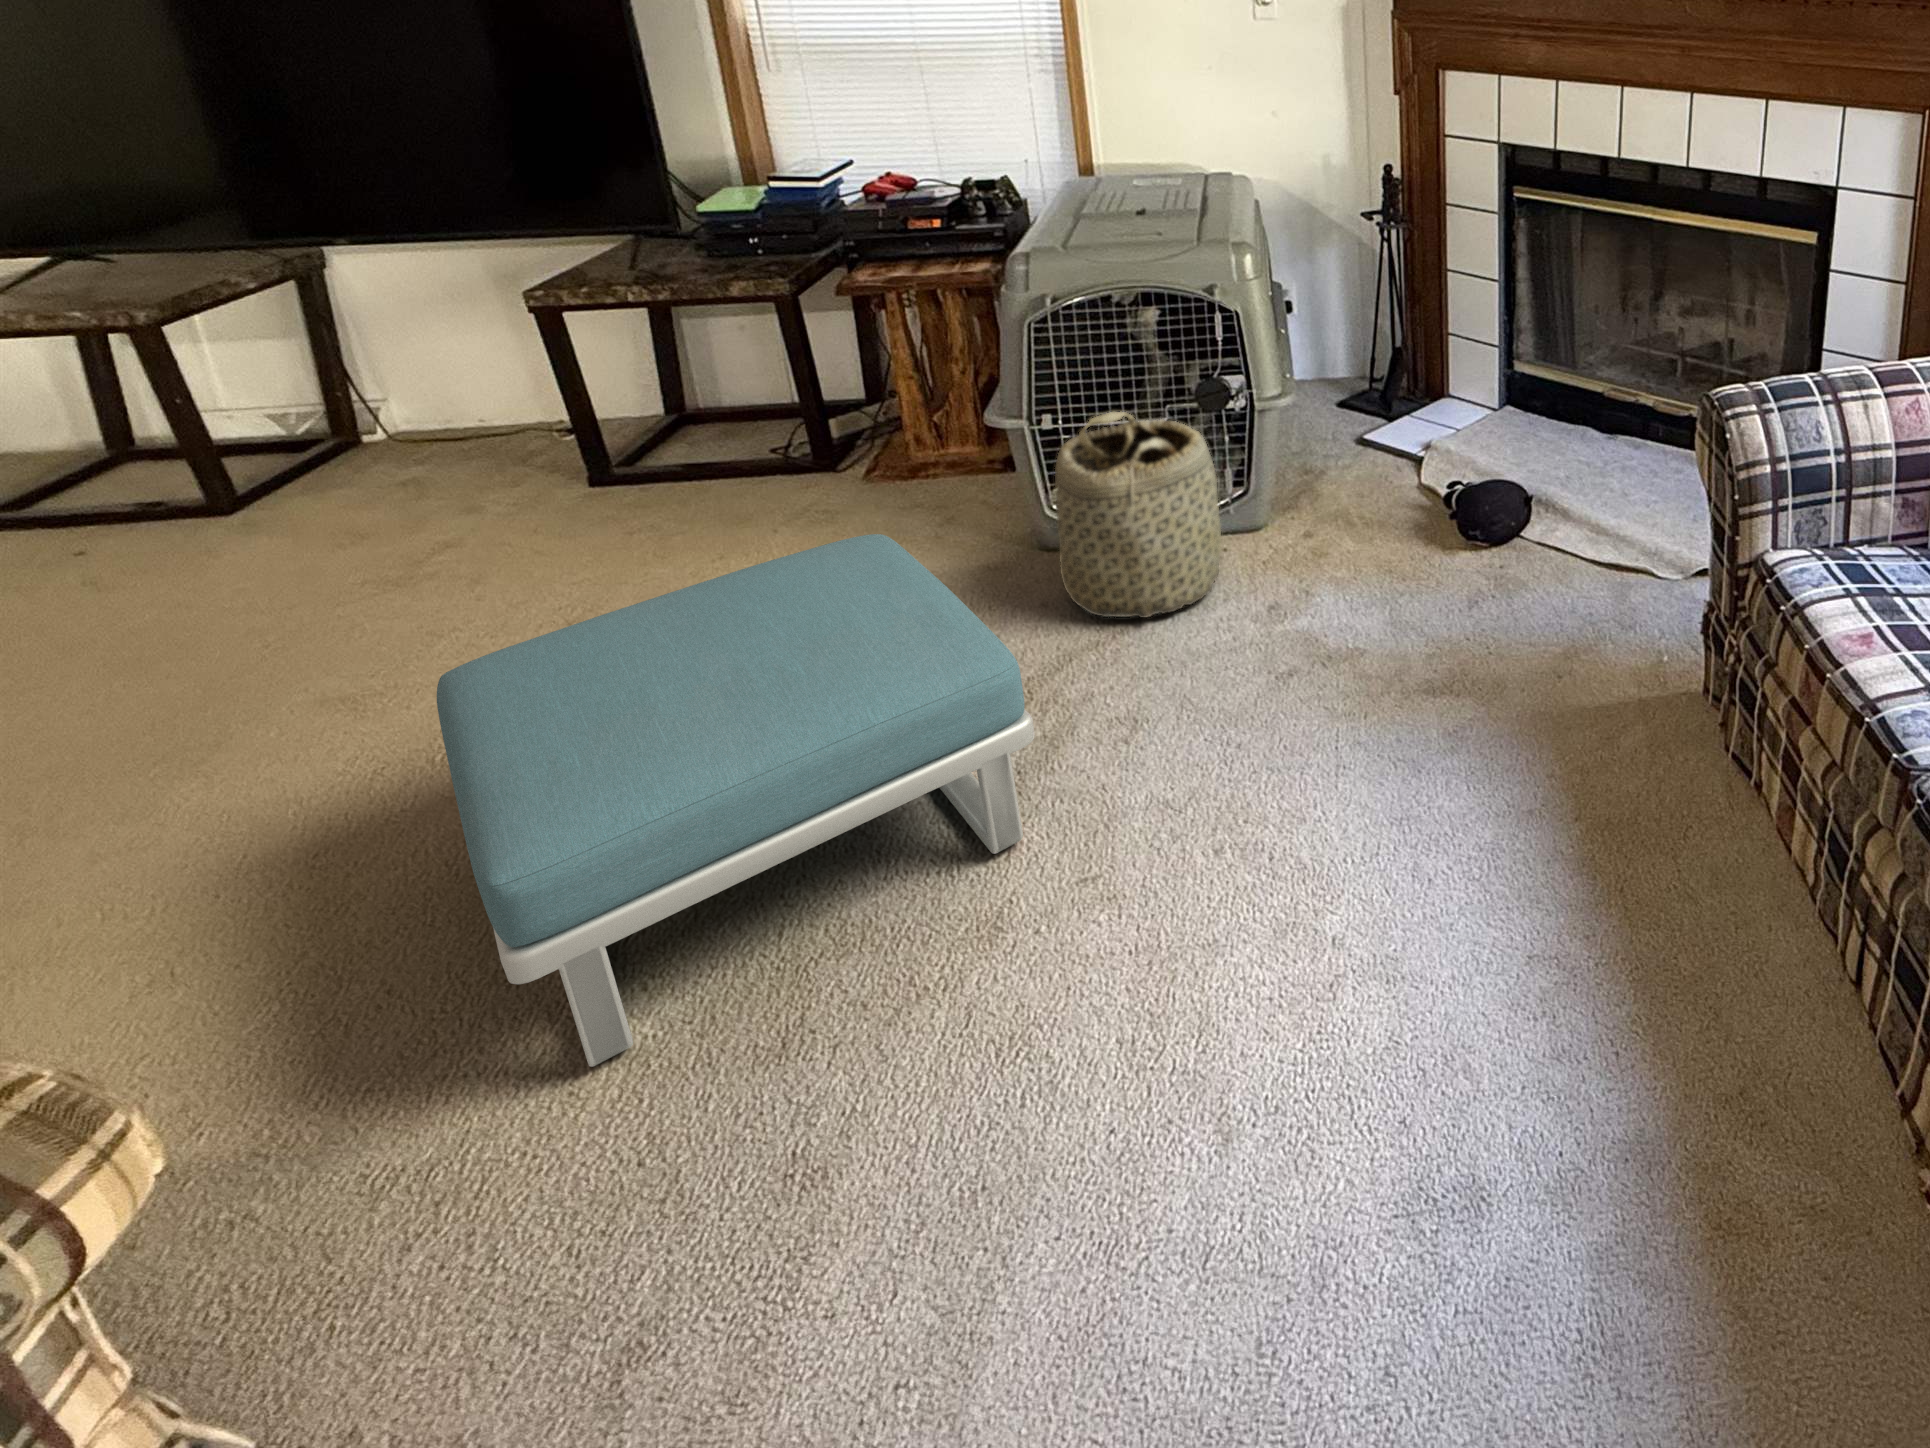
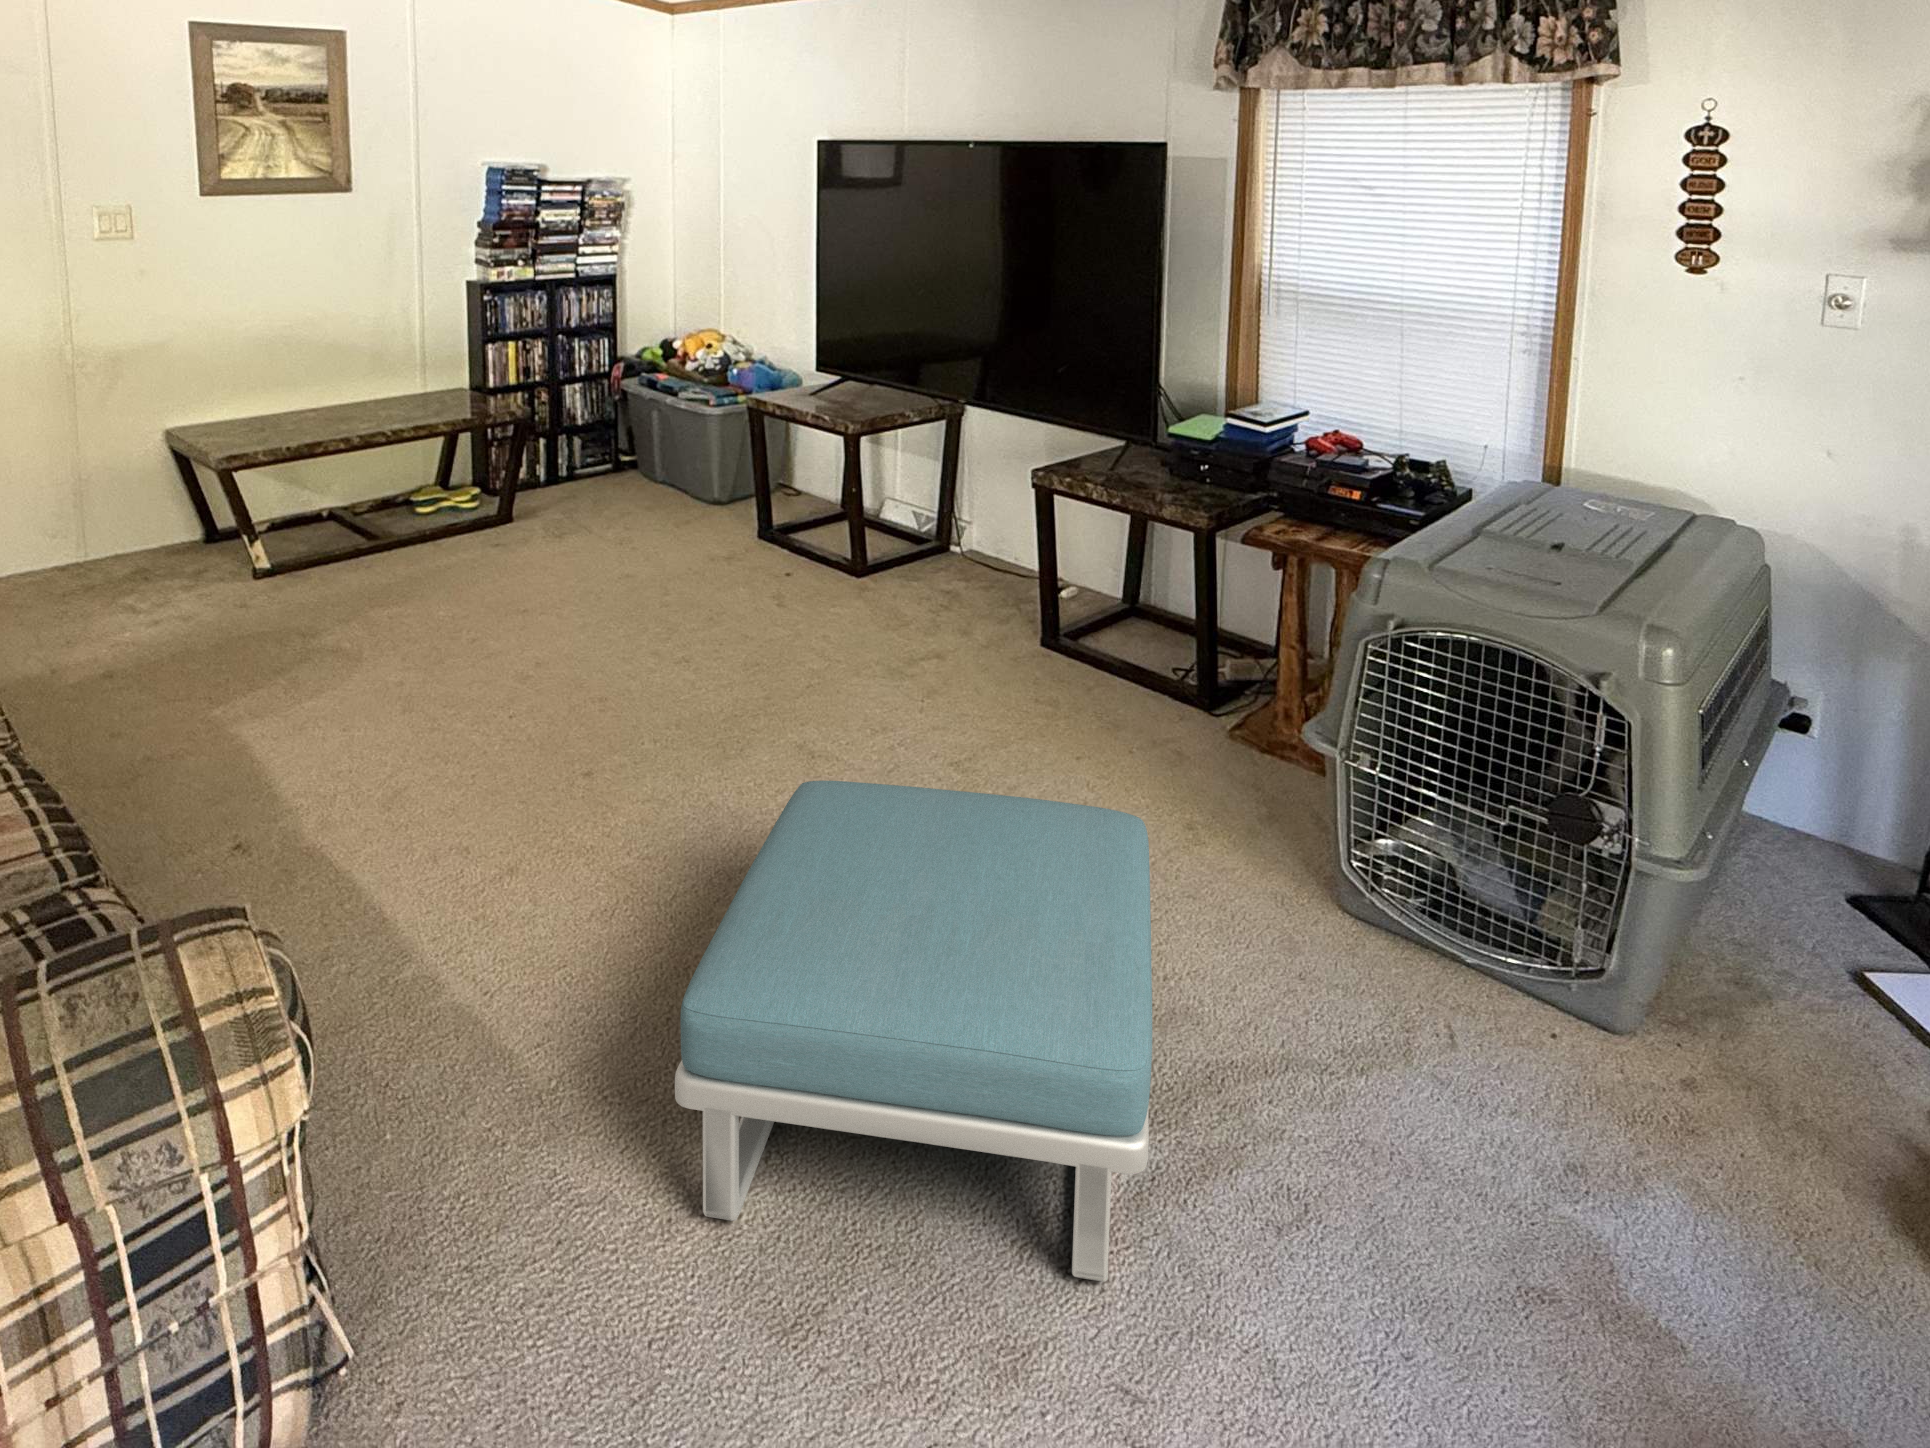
basket: present [1055,412,1221,618] -> none [1323,786,1543,1096]

